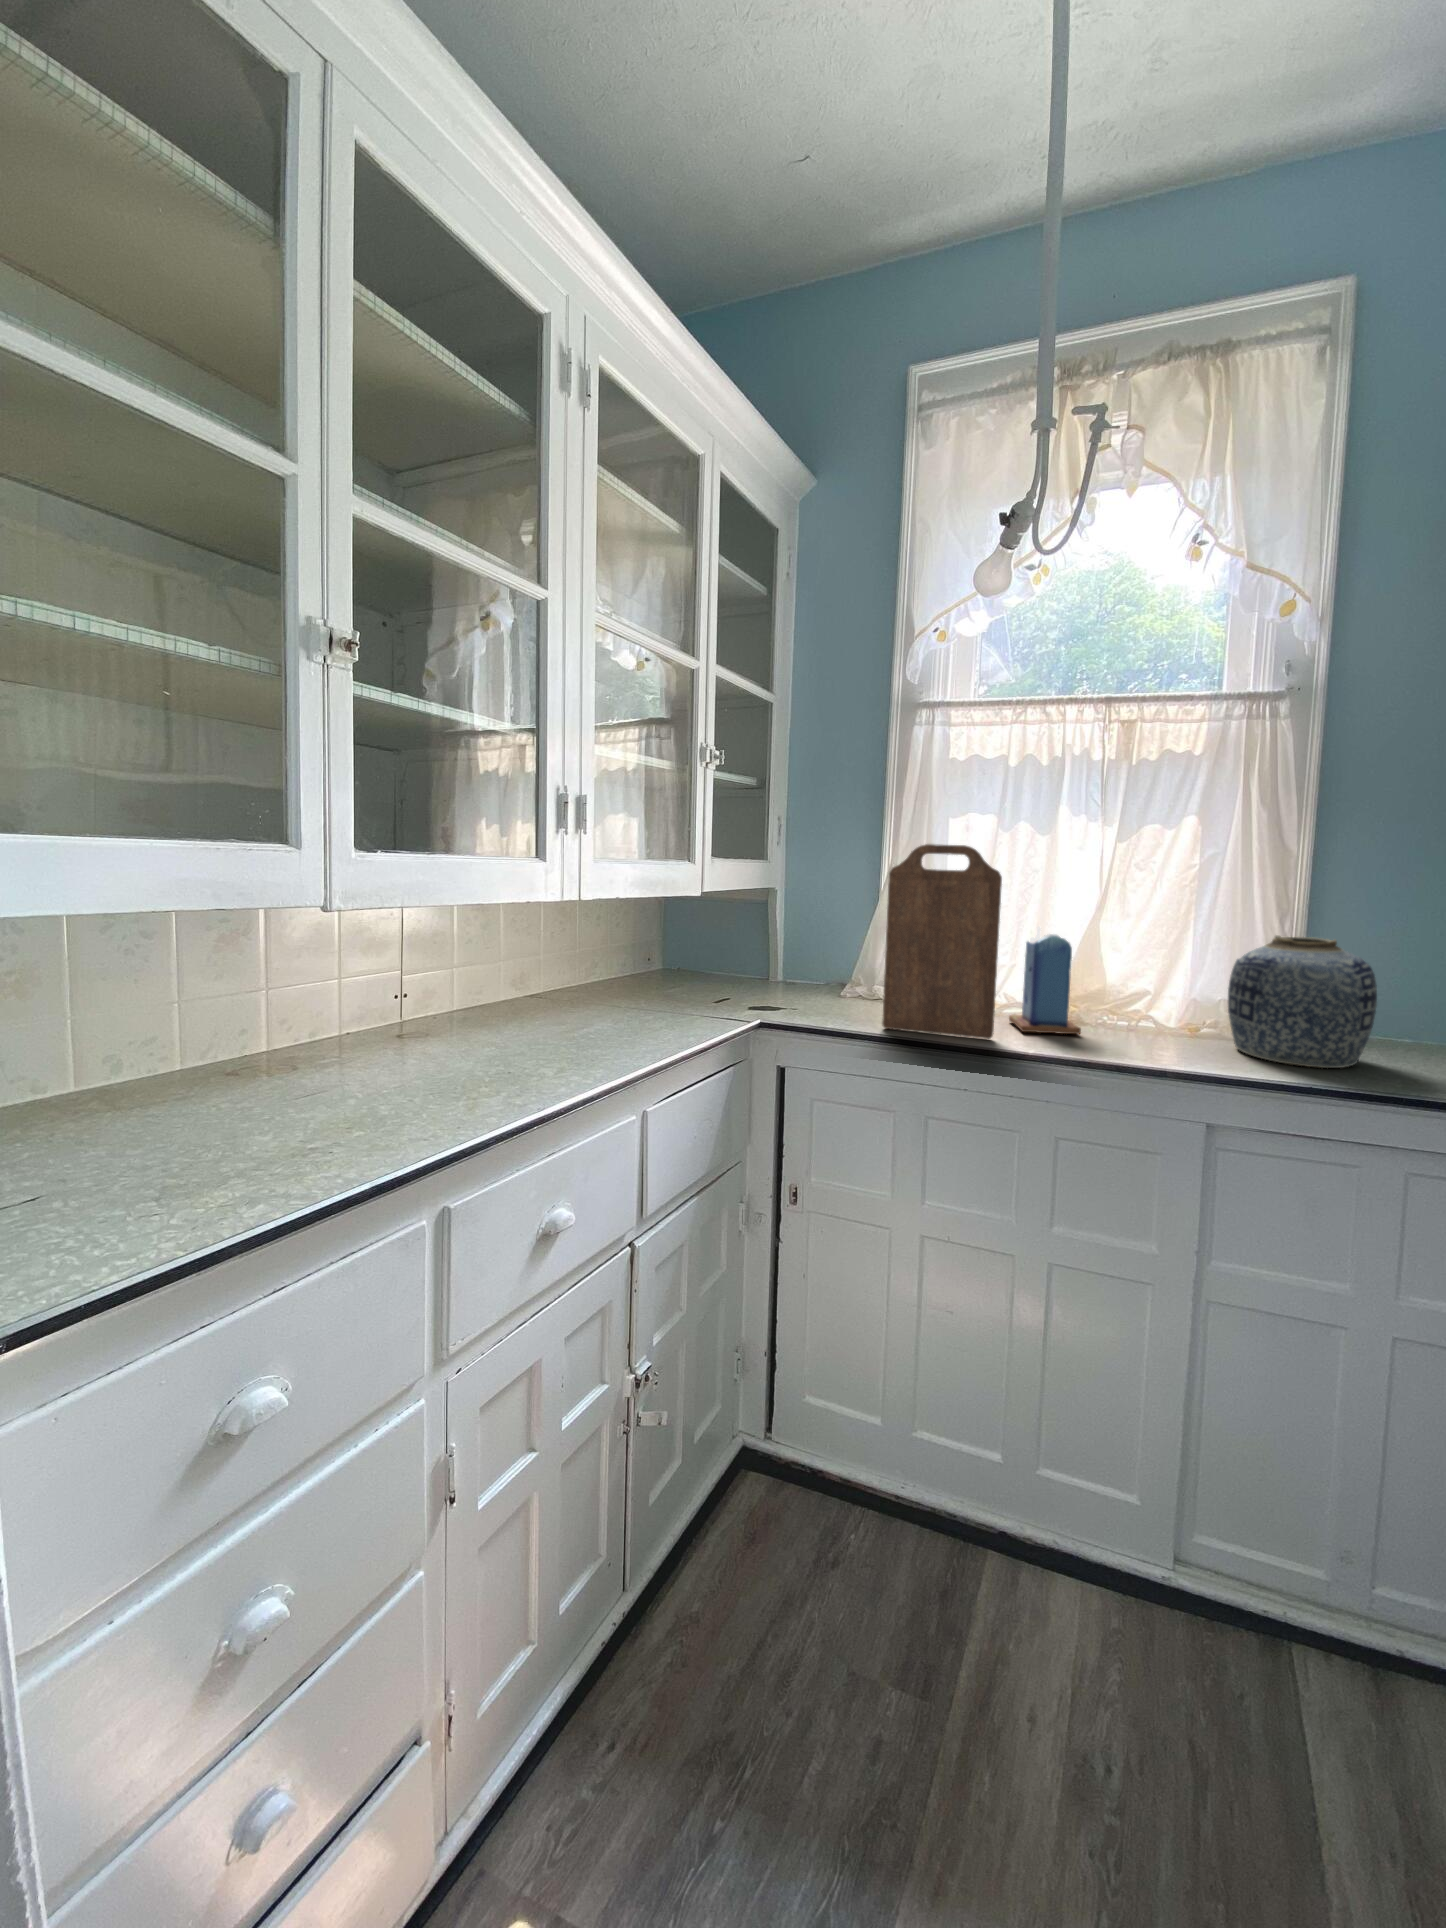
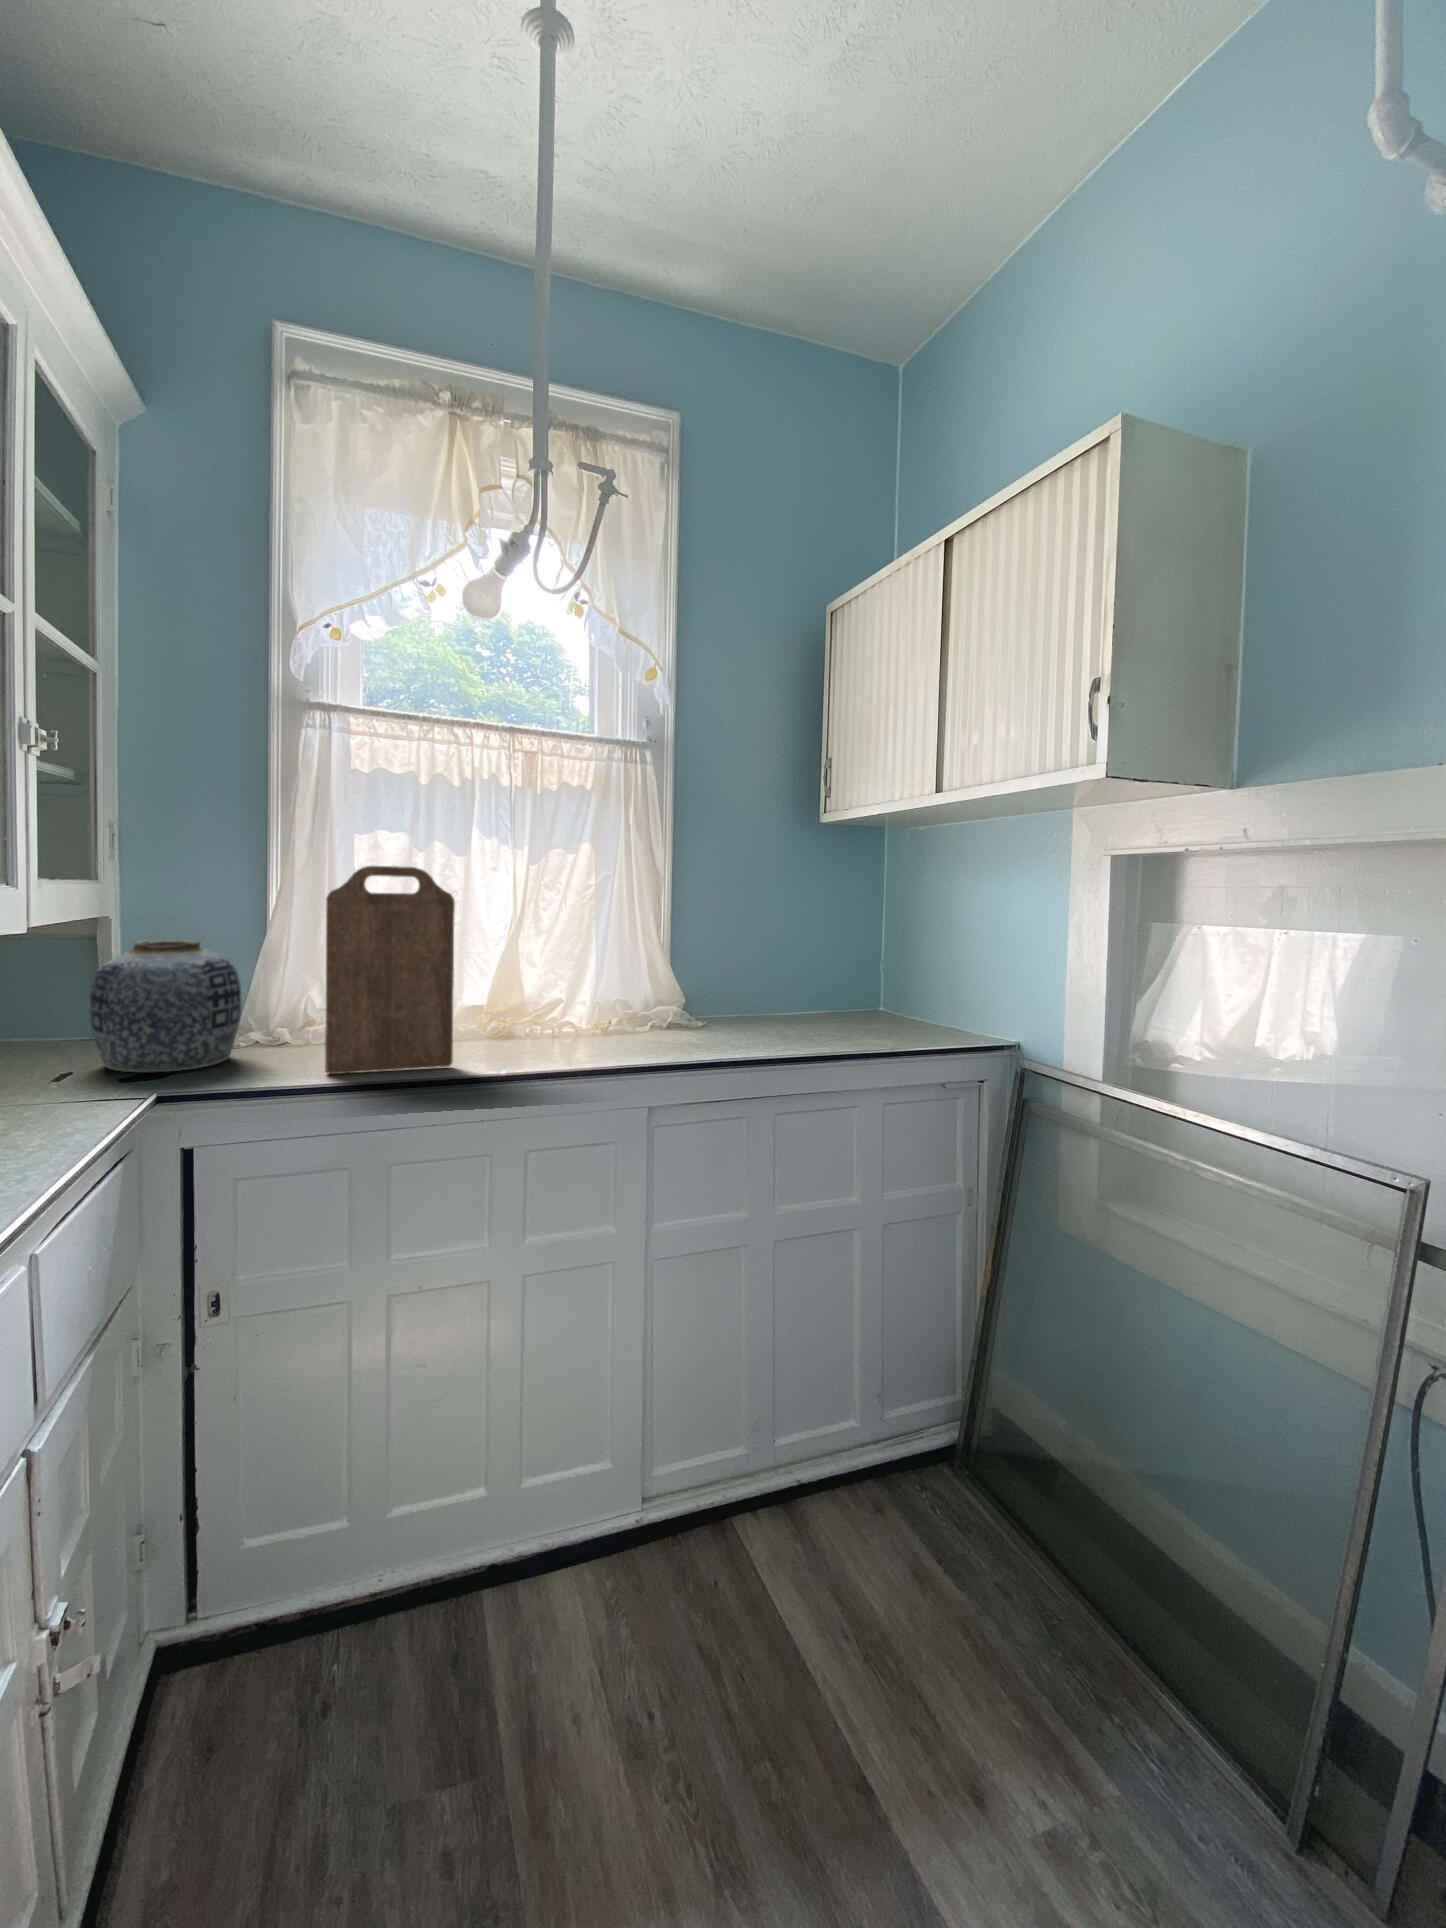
candle: present [1009,927,1081,1034] -> none [445,947,523,1055]
vase: present [1228,935,1377,1068] -> present [89,940,241,1072]

